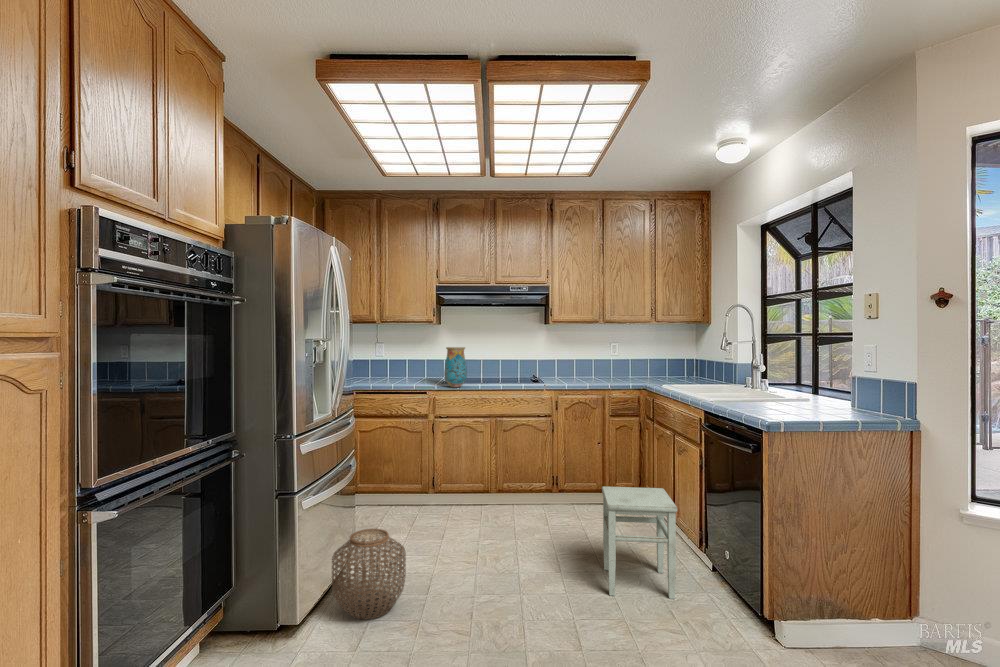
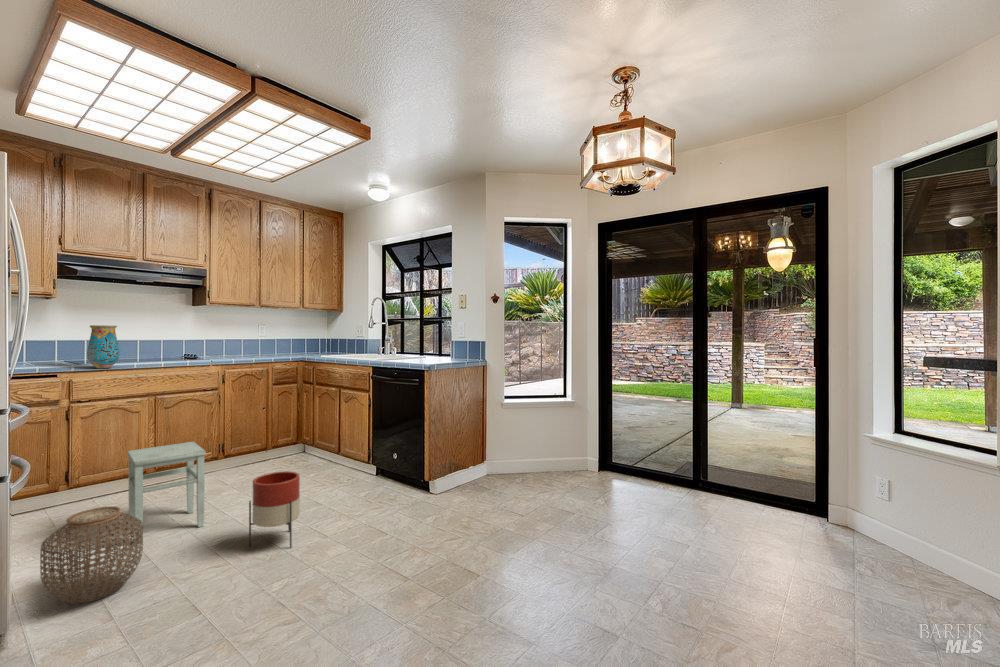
stool: present [602,486,677,599] -> present [127,442,206,527]
planter: none [499,536,554,643] -> present [249,471,300,547]

